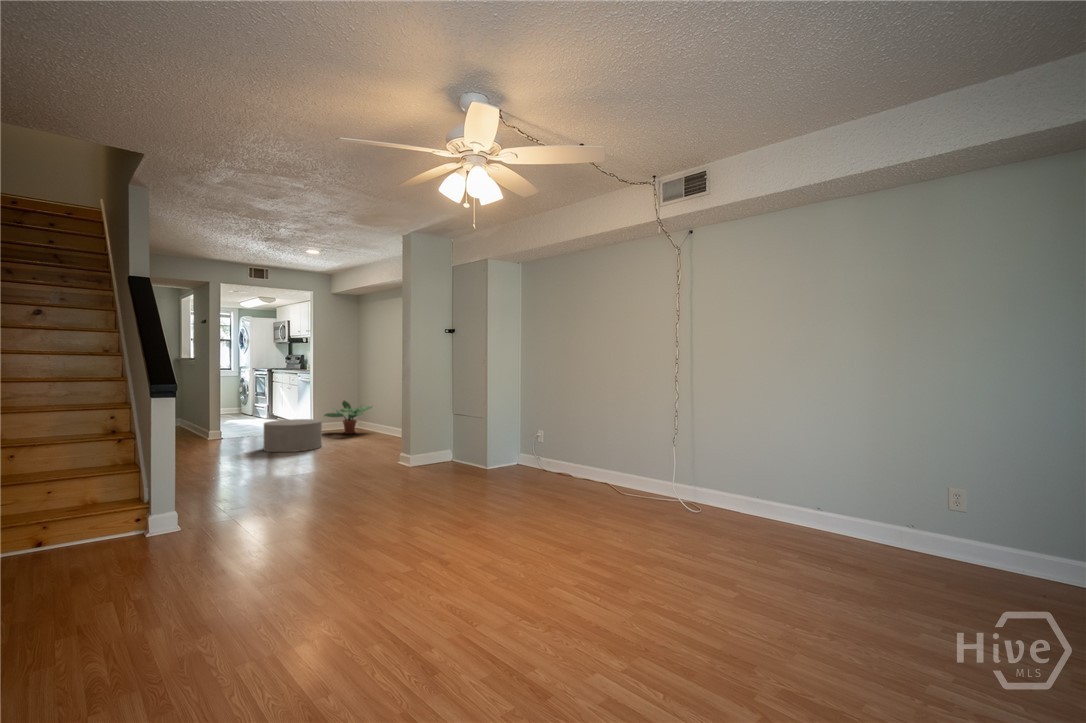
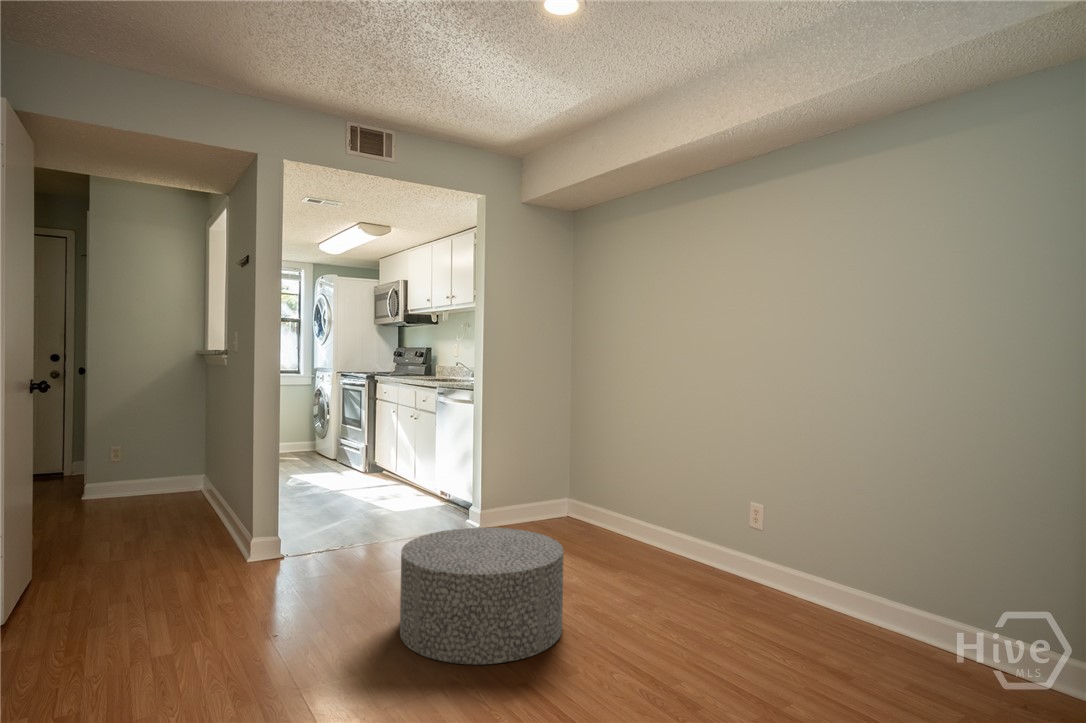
potted plant: present [324,401,372,434] -> none [508,460,624,545]

